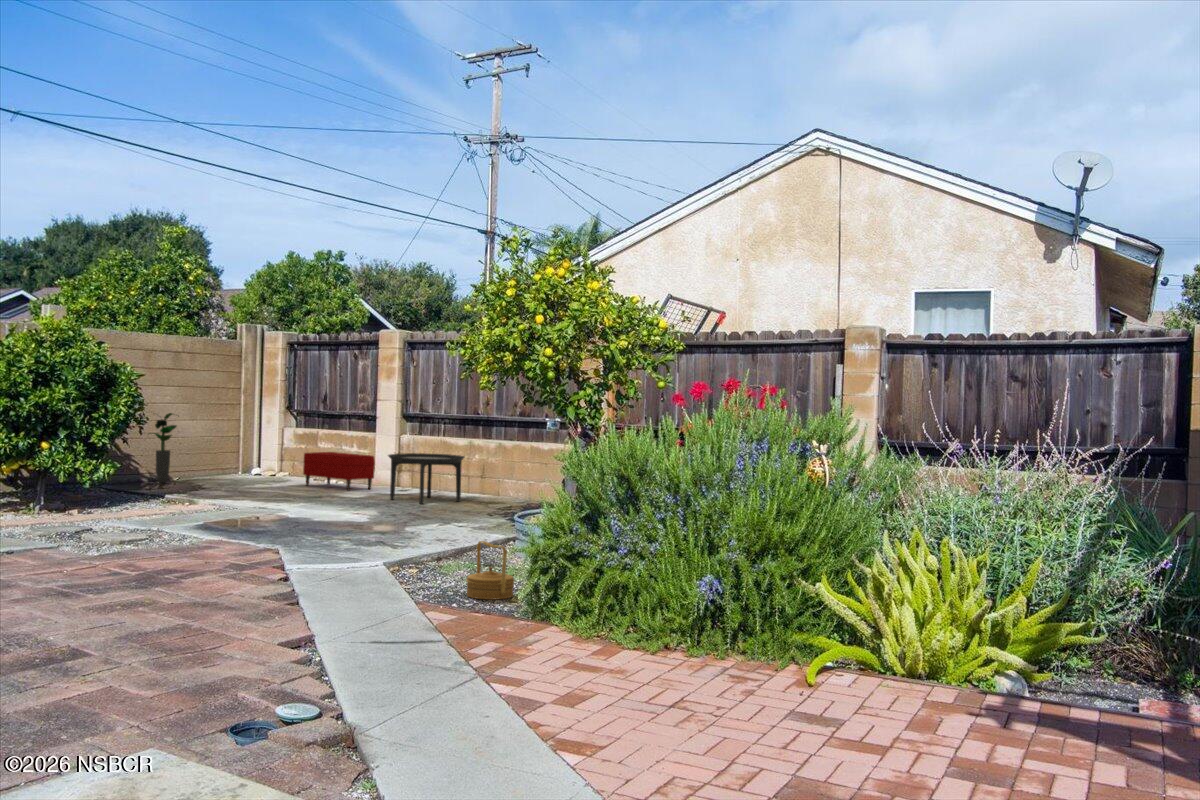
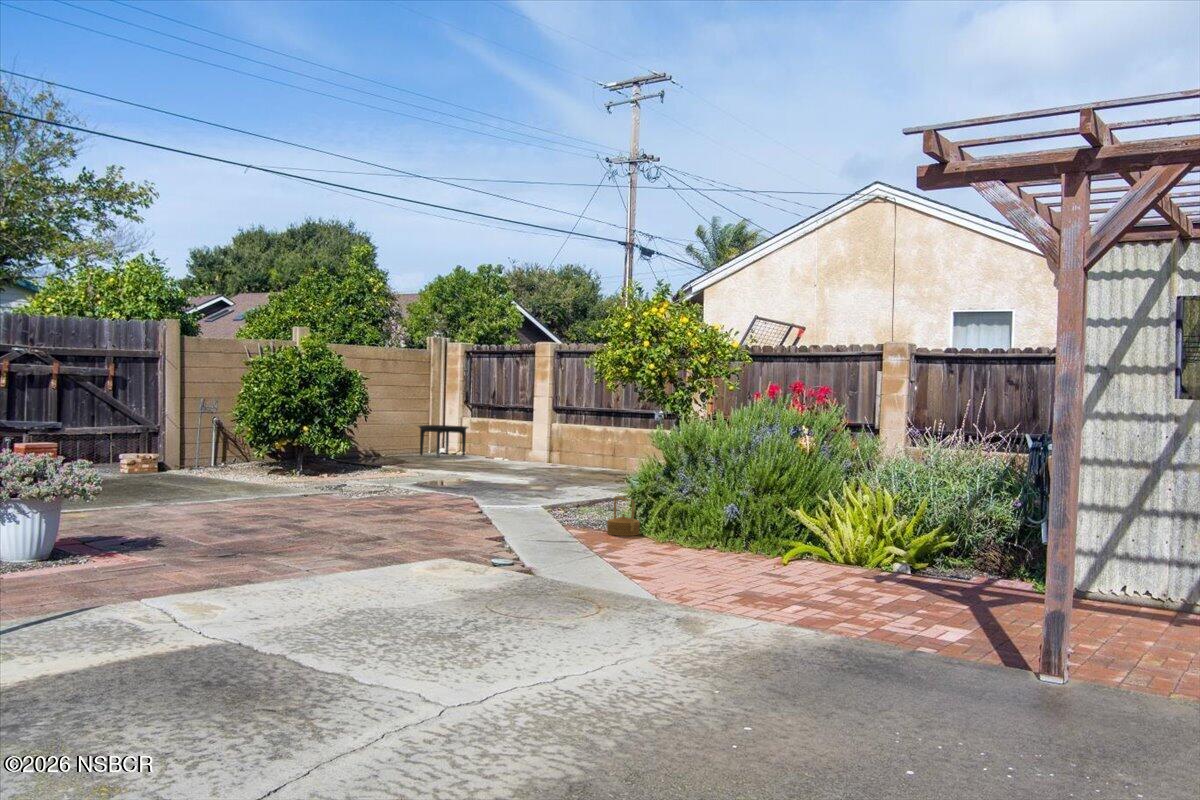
potted plant: present [154,413,179,483] -> none [365,405,389,458]
bench: present [303,452,375,491] -> none [479,435,532,464]
round table: present [388,453,465,504] -> present [419,425,467,457]

